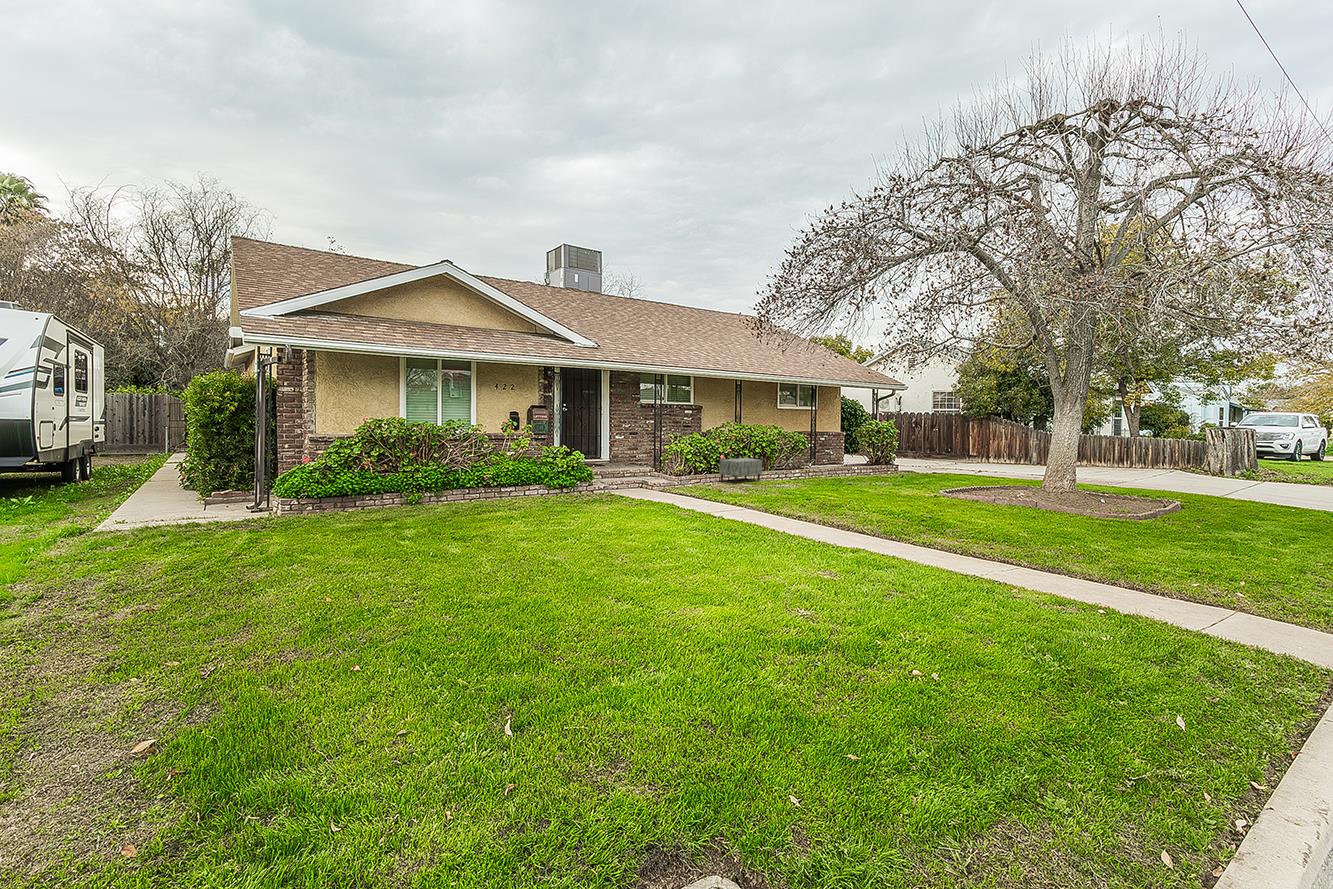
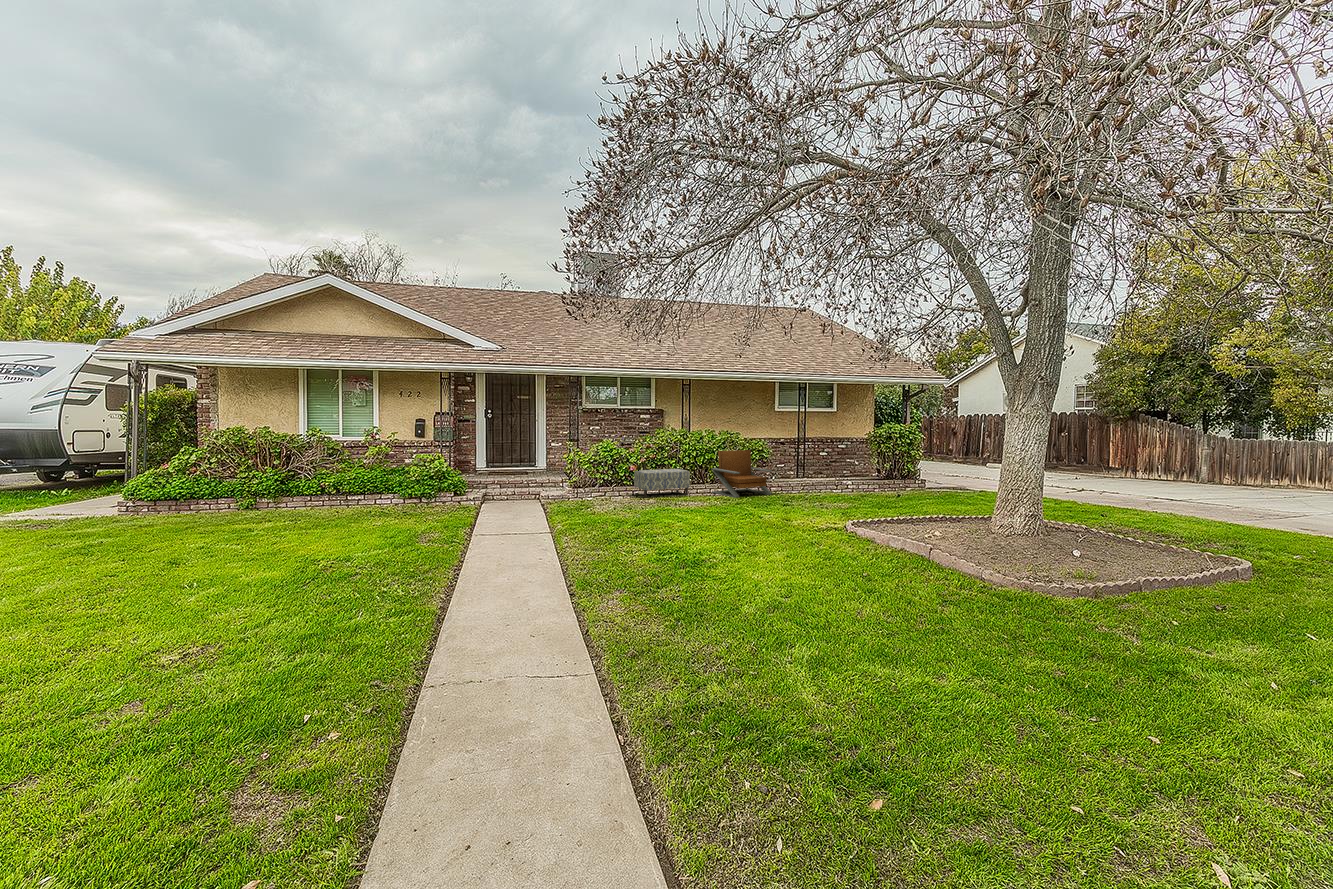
lounge chair: none [771,442,818,482] -> present [711,450,772,498]

